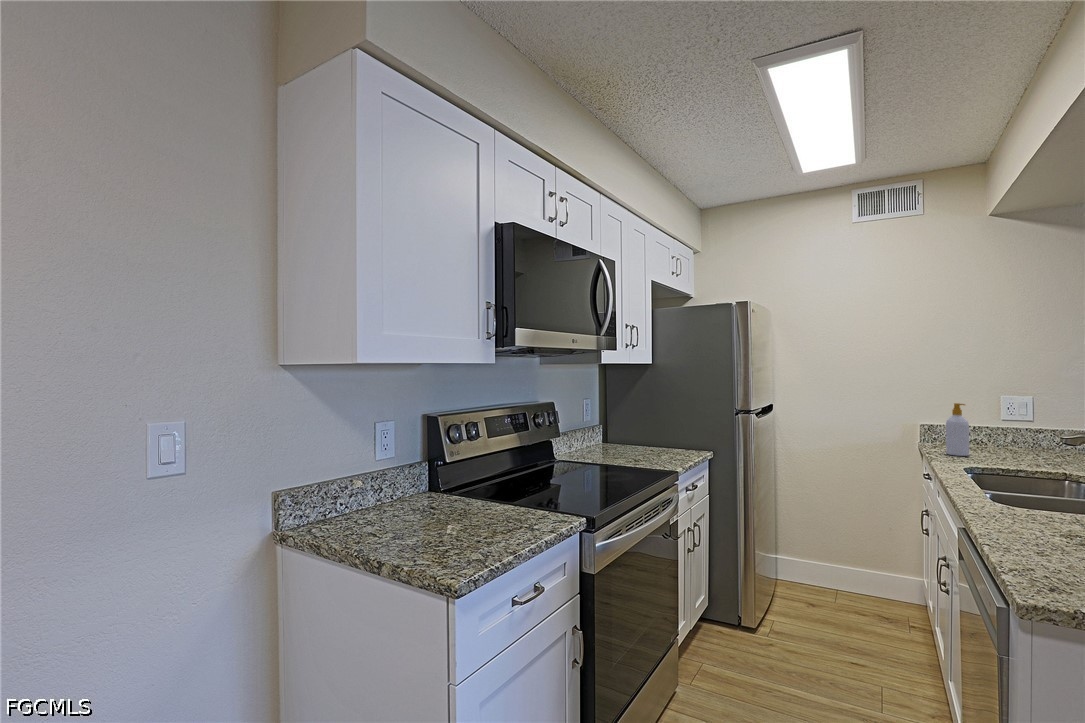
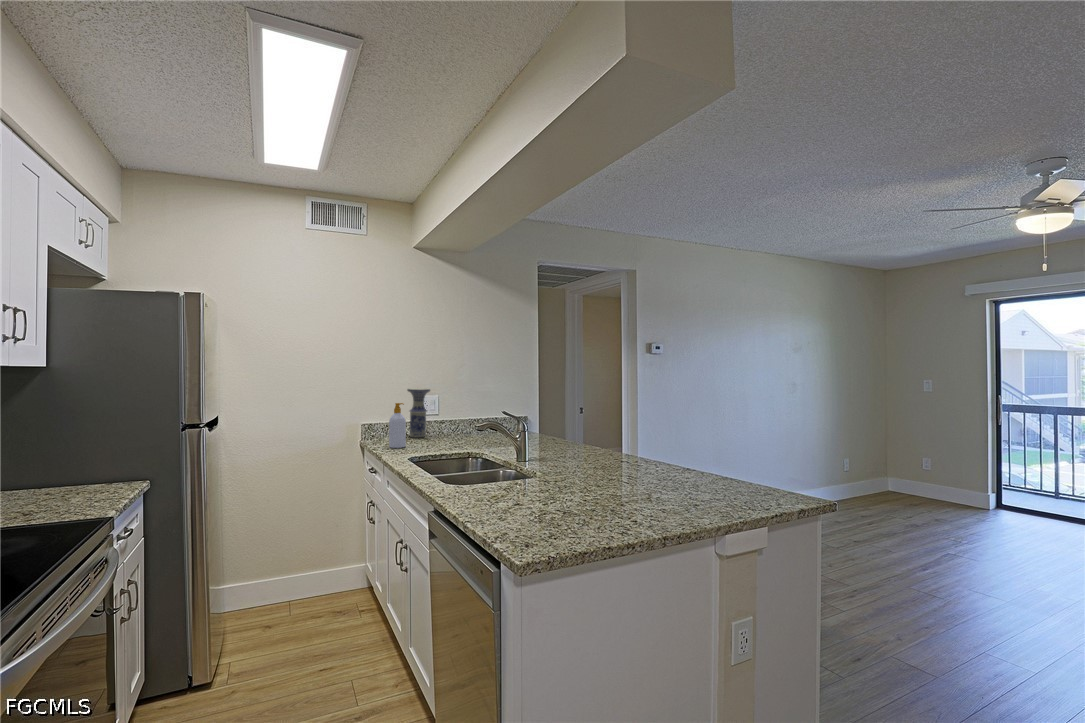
vase: none [981,387,1017,448] -> present [407,388,430,438]

